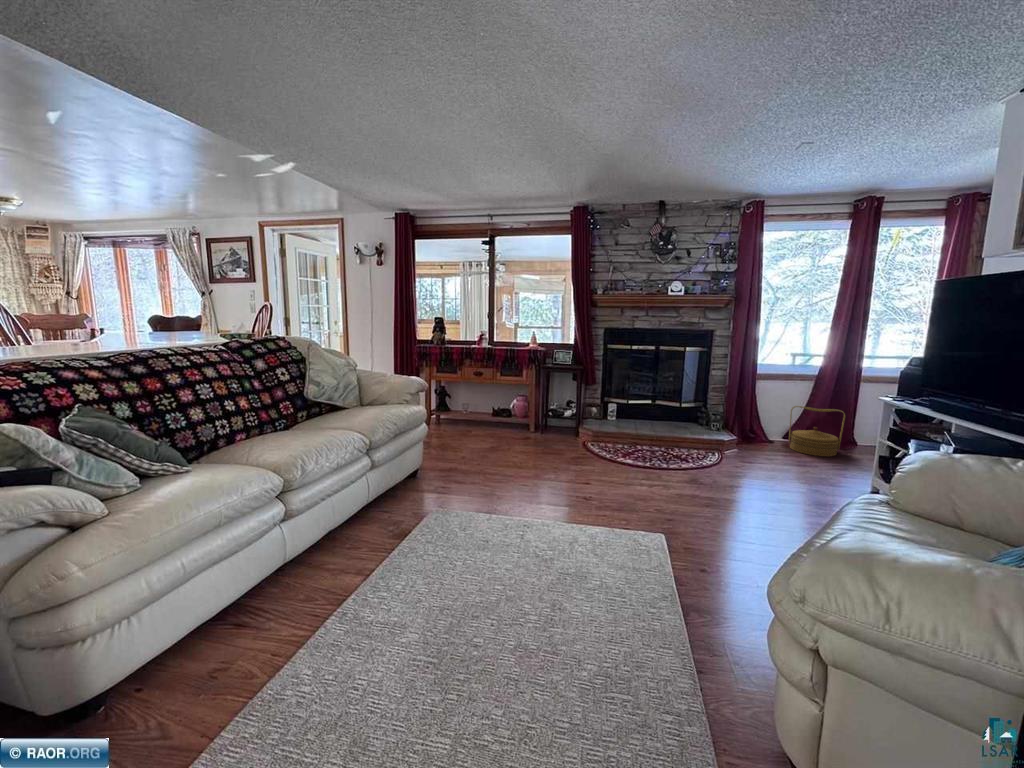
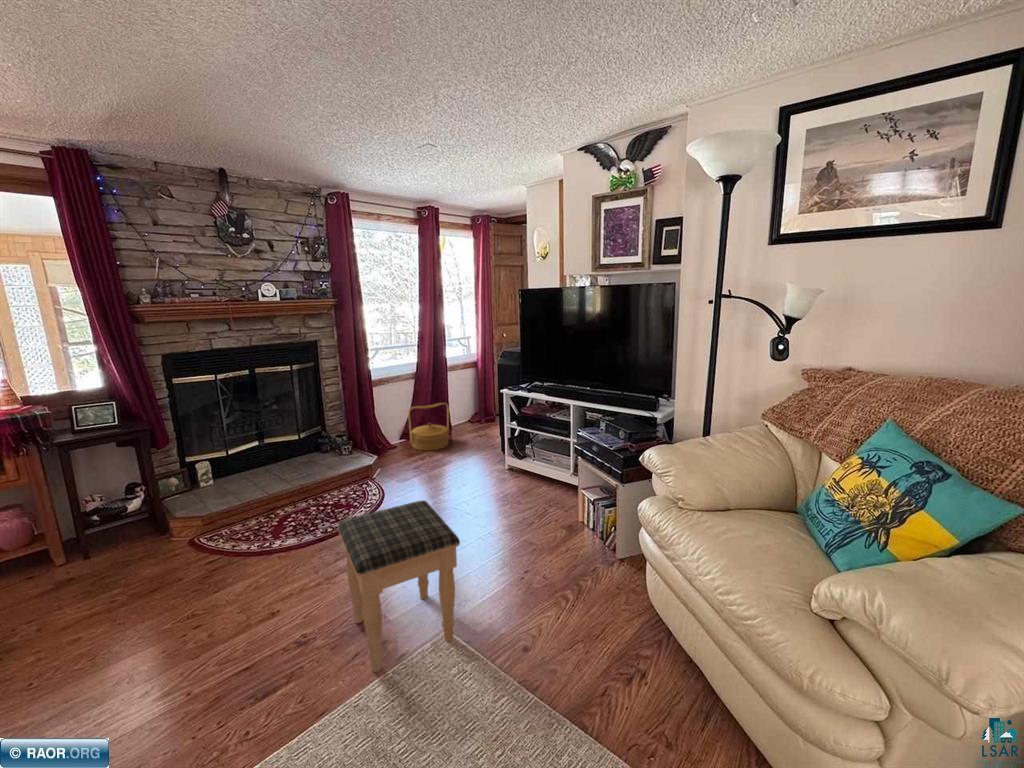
footstool: none [611,426,701,542] -> present [338,501,460,672]

